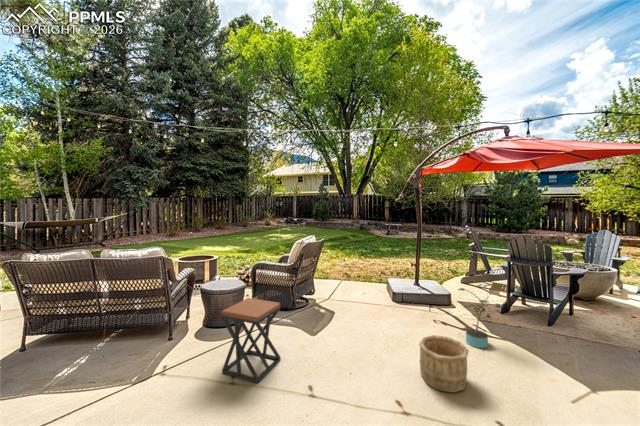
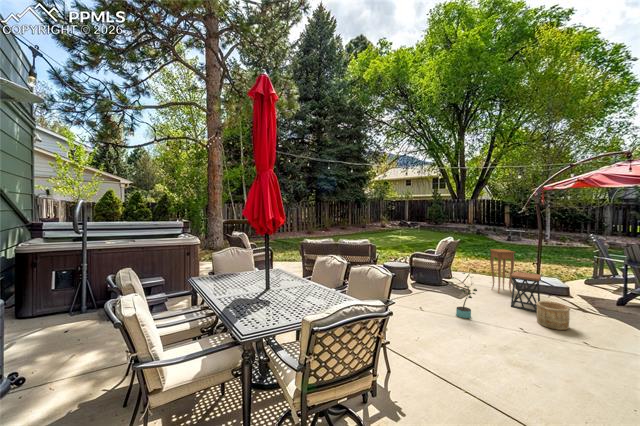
side table: none [359,249,391,313] -> present [490,249,516,293]
potted plant: present [458,280,501,348] -> present [451,273,477,318]
stool: present [221,298,281,383] -> present [511,271,541,312]

